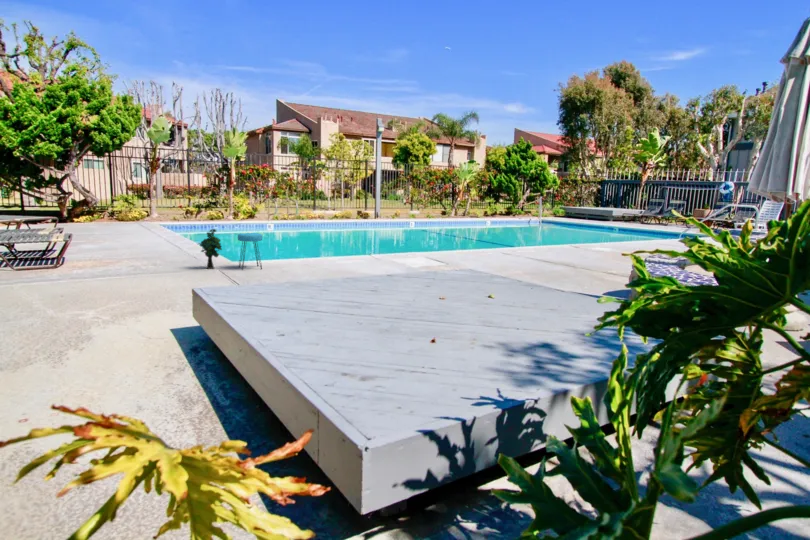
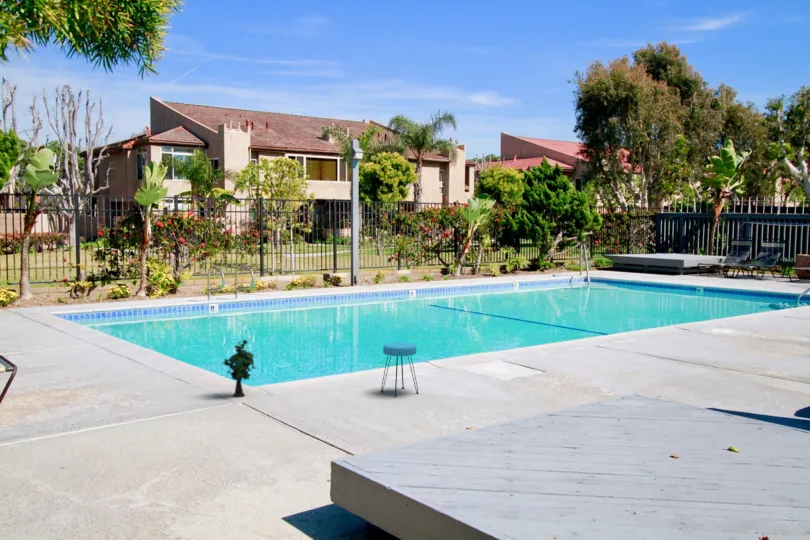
stool: present [238,233,262,269] -> present [381,342,418,396]

